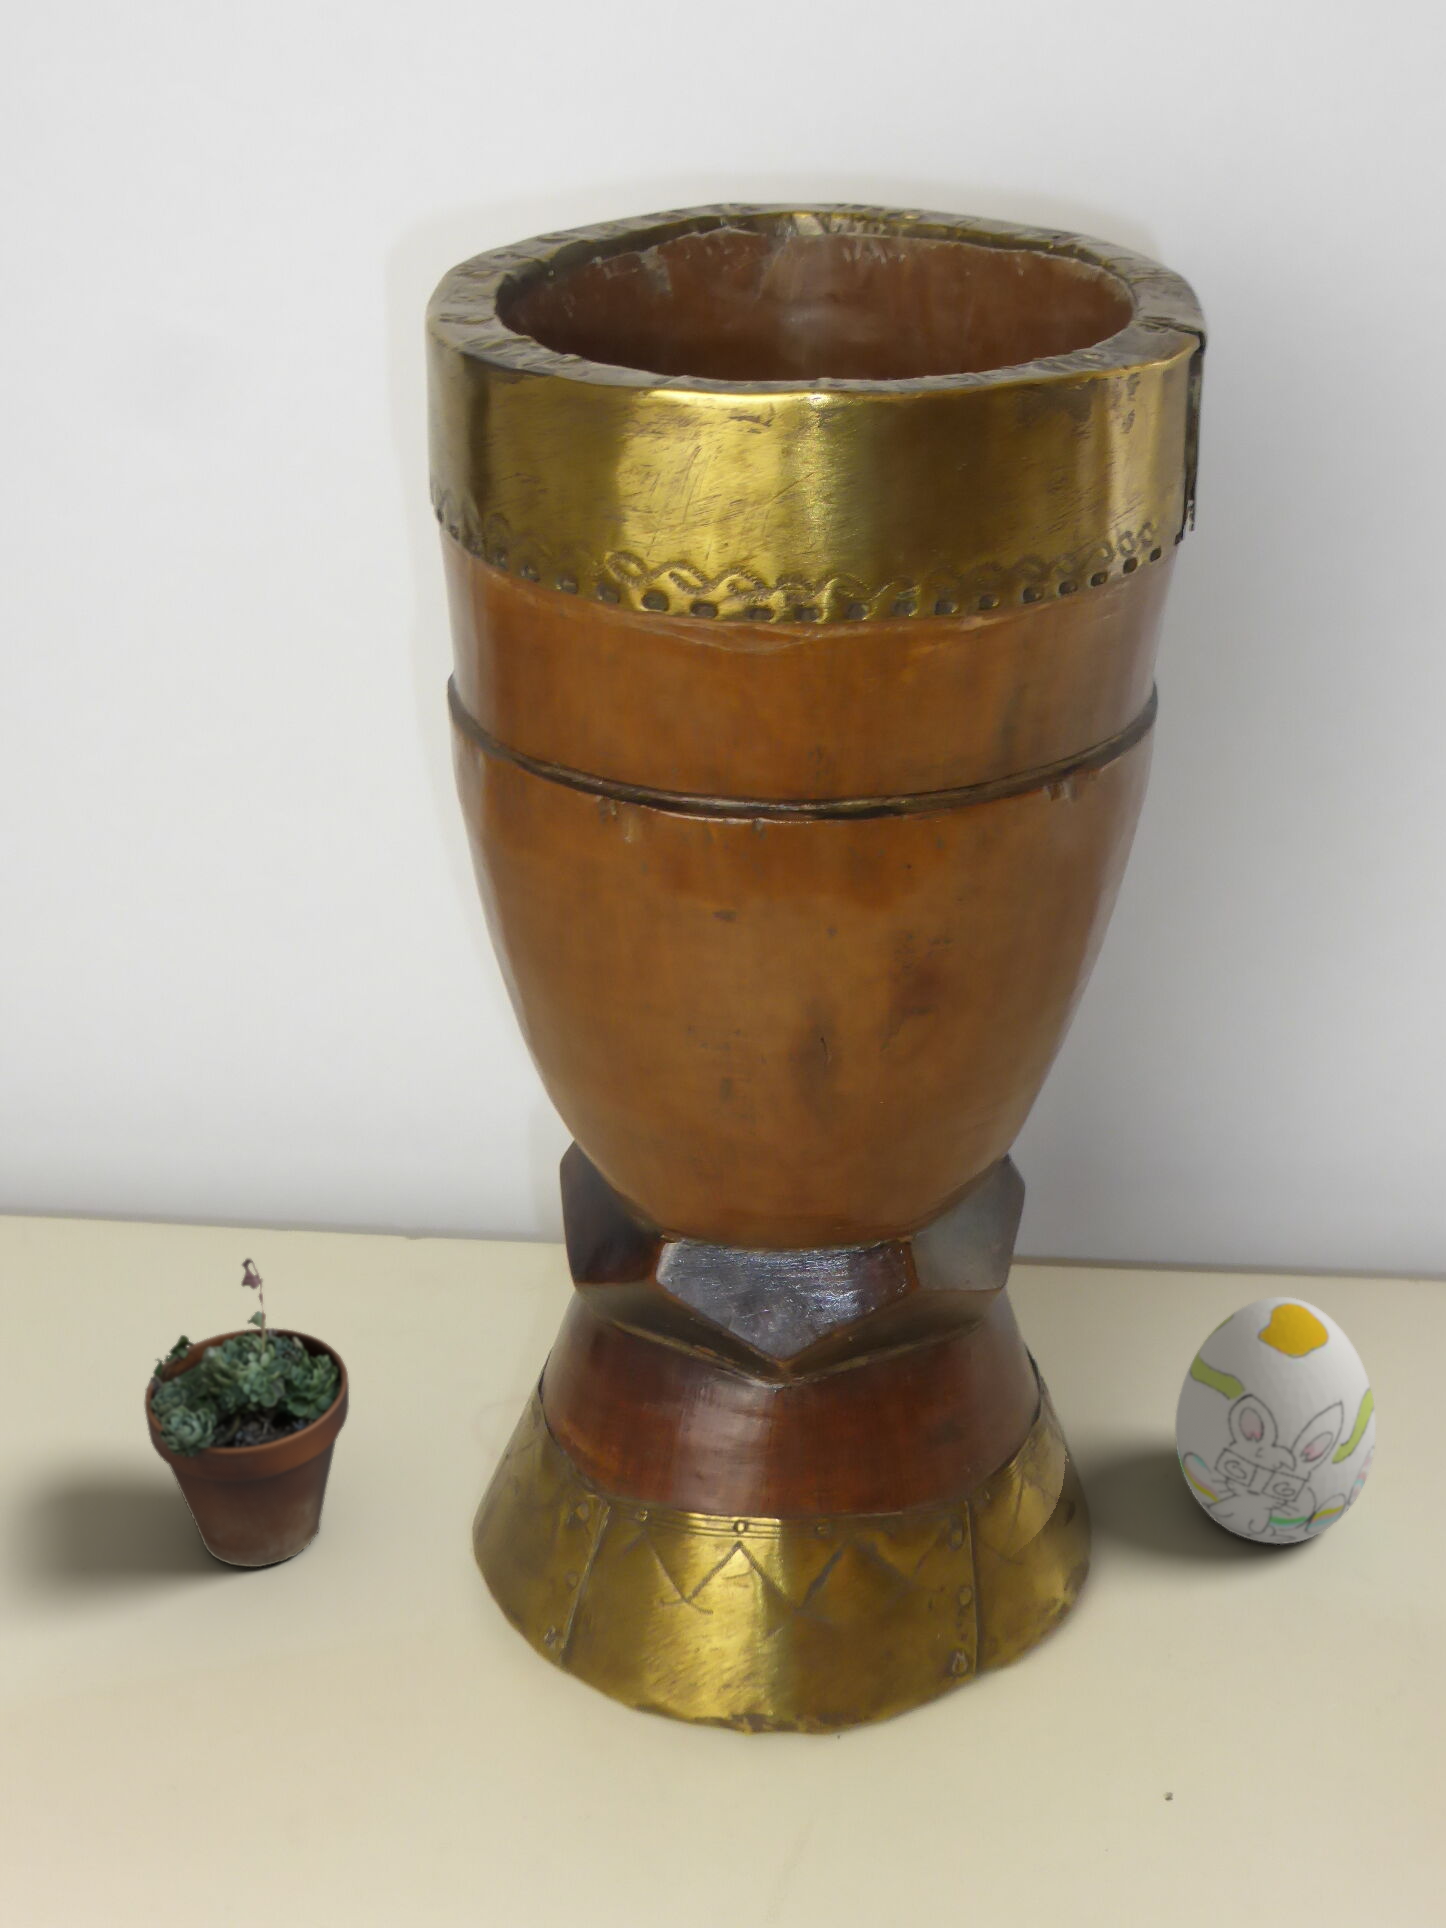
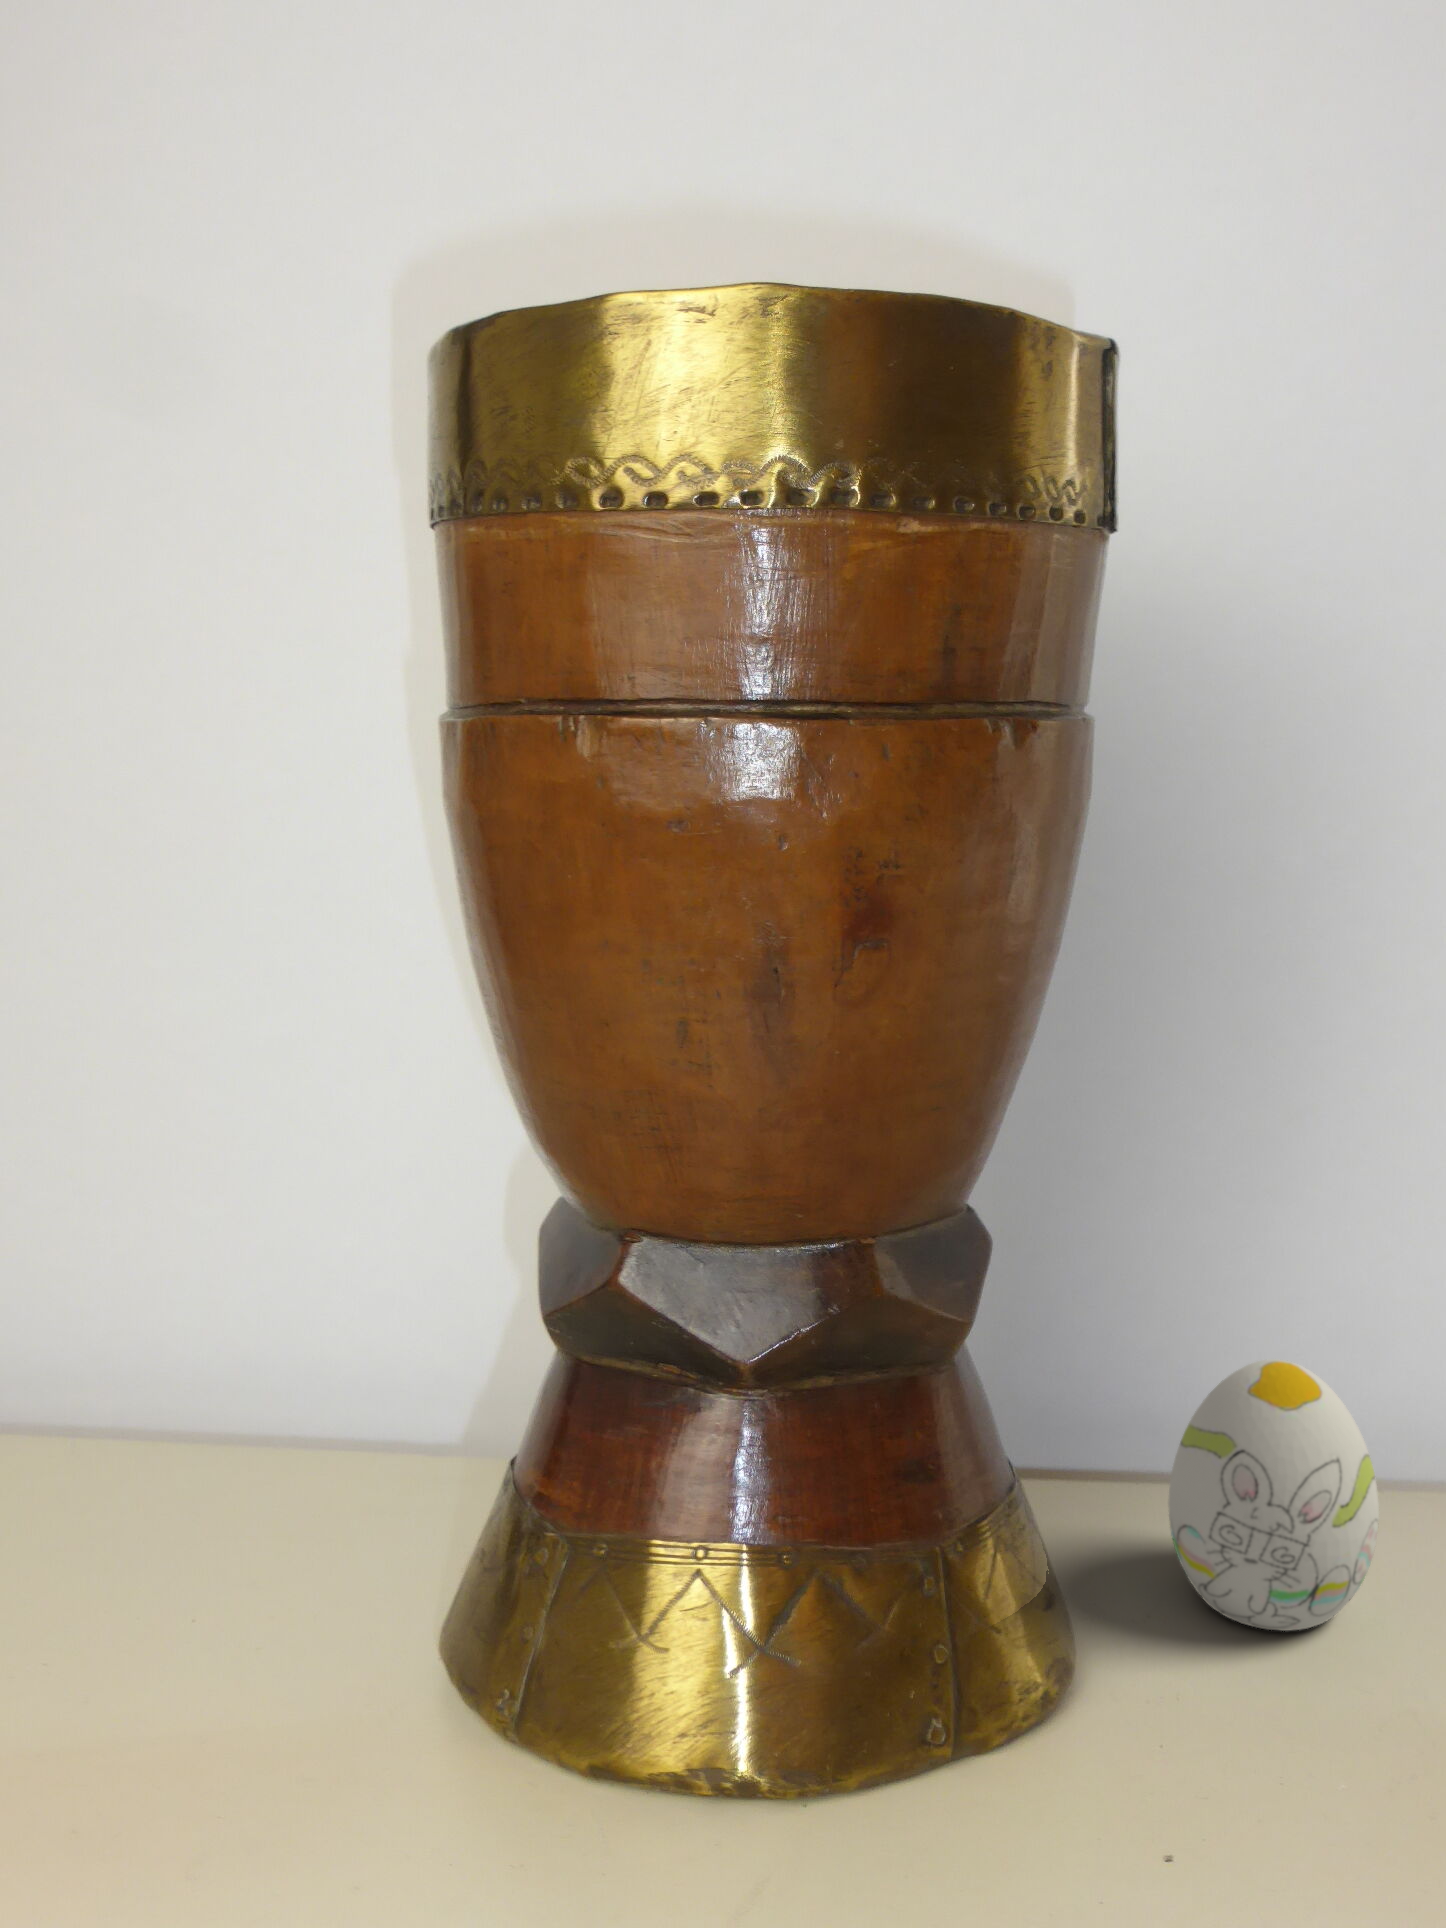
succulent plant: present [145,1259,349,1567] -> none [103,1282,314,1627]

